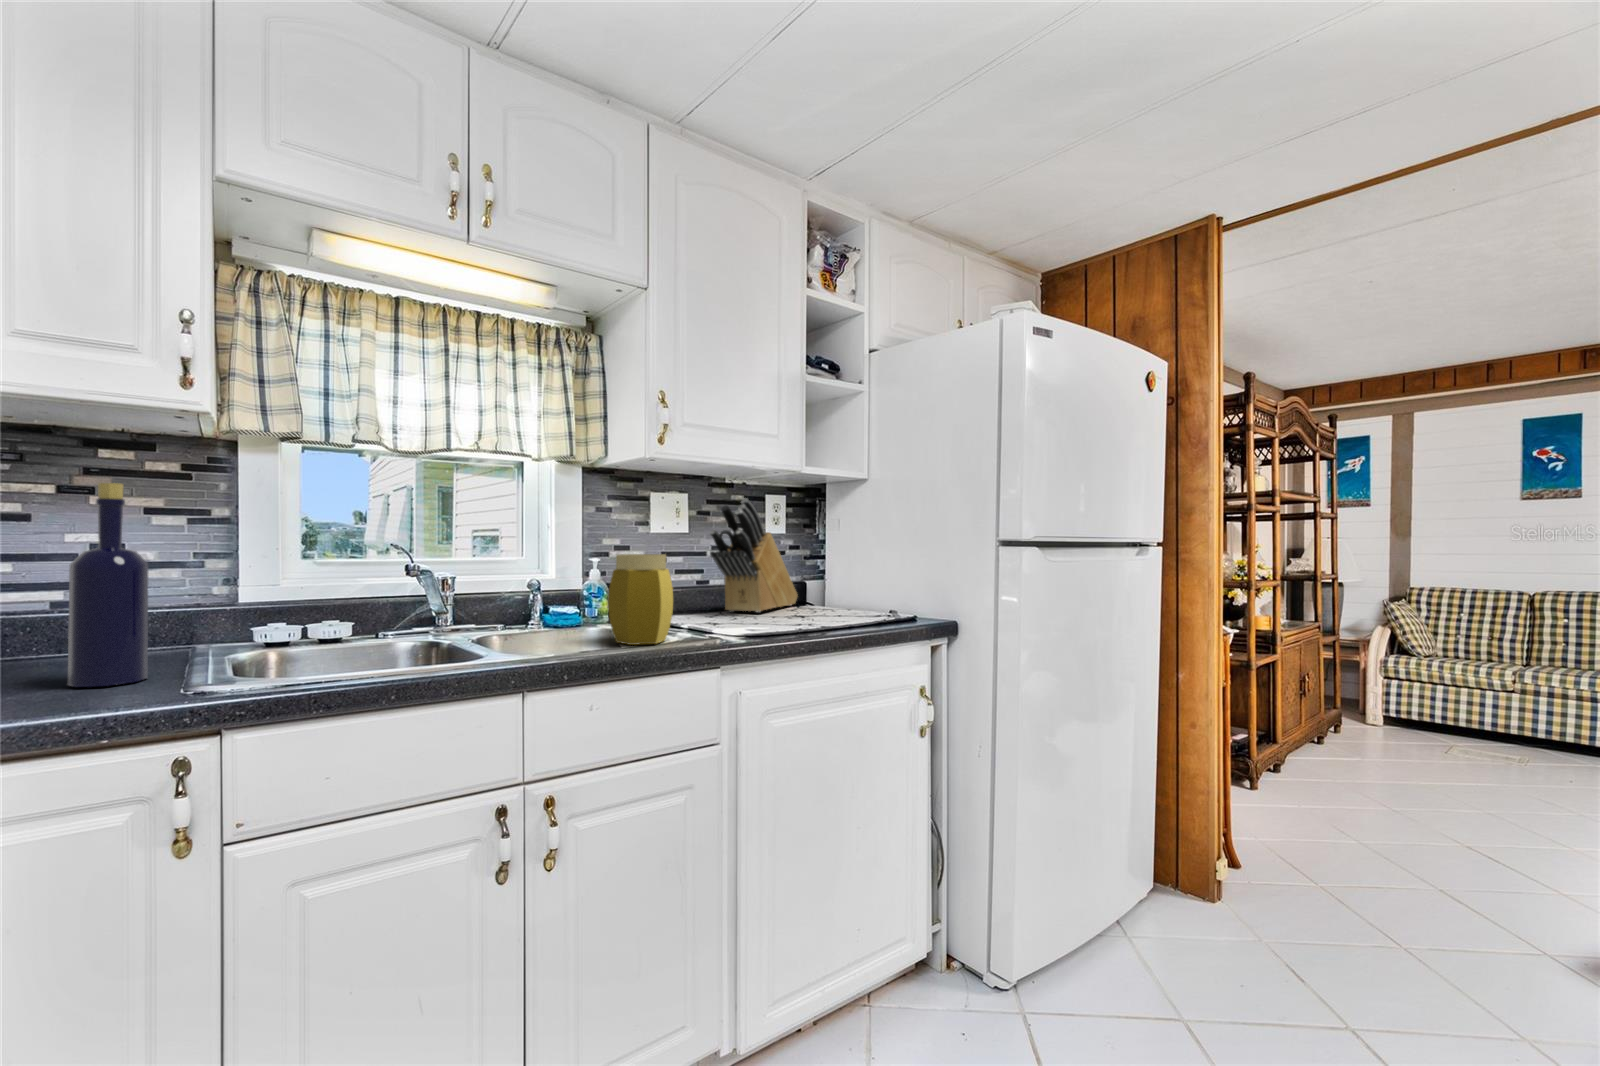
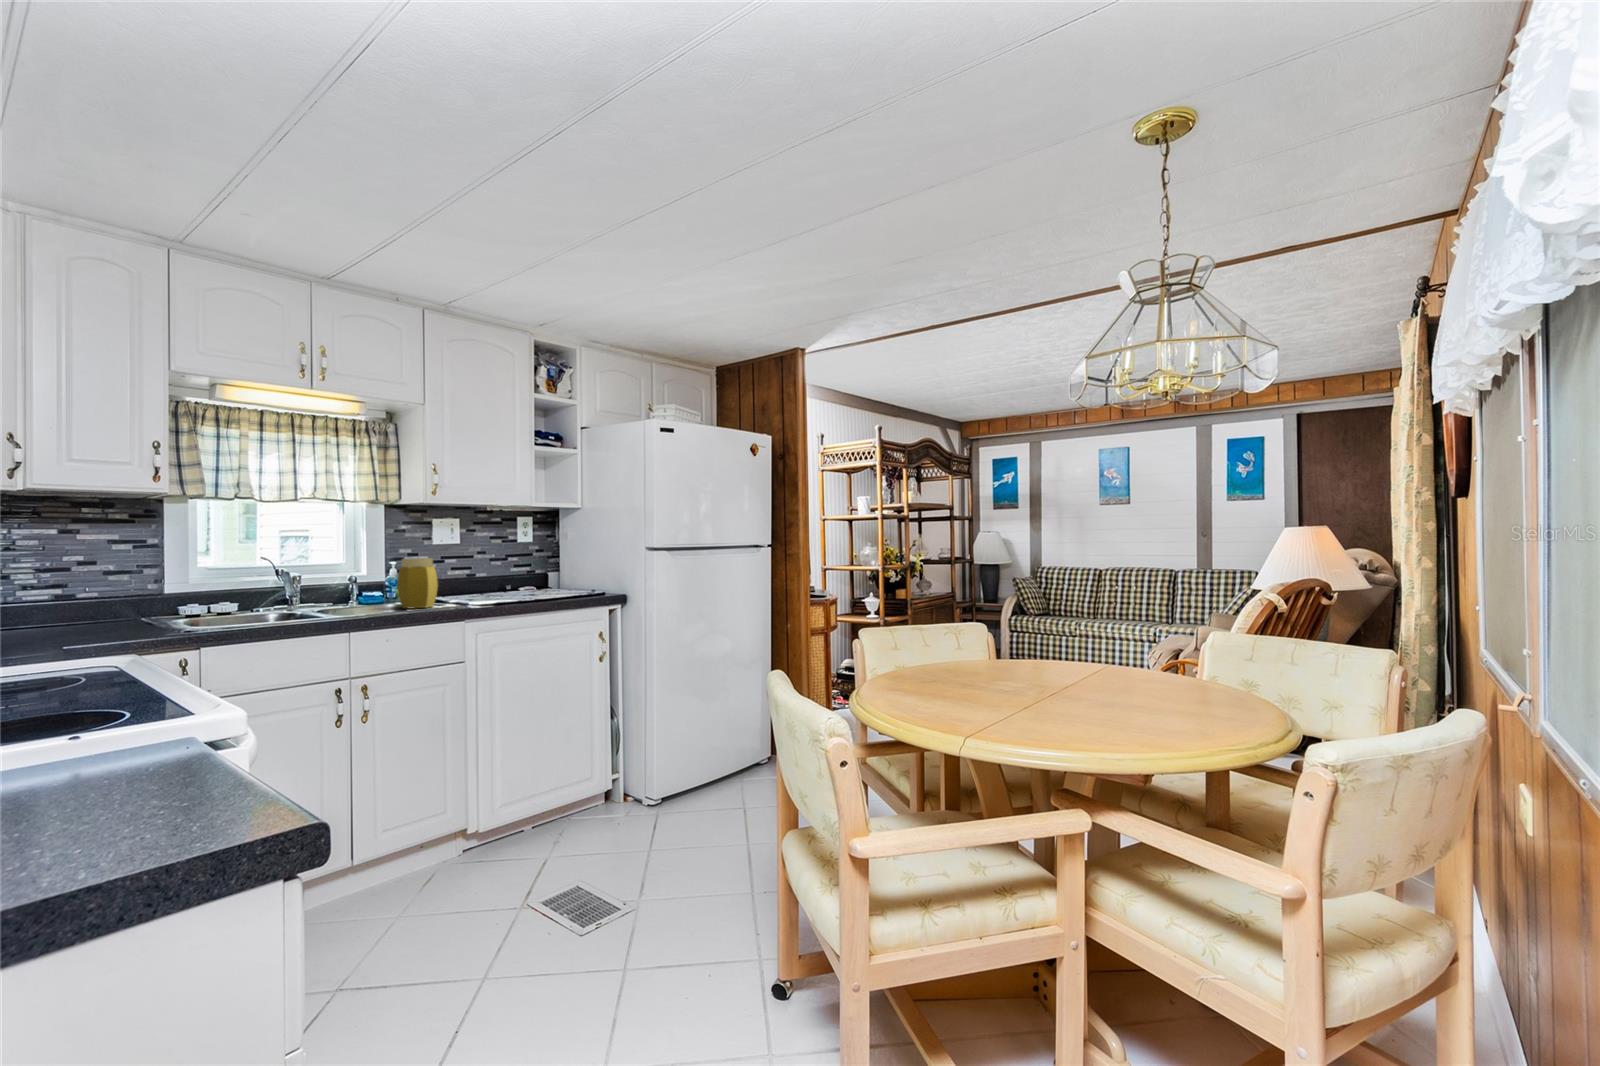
bottle: present [68,483,148,687] -> none [89,529,131,632]
knife block: present [710,498,798,612] -> none [472,522,540,593]

